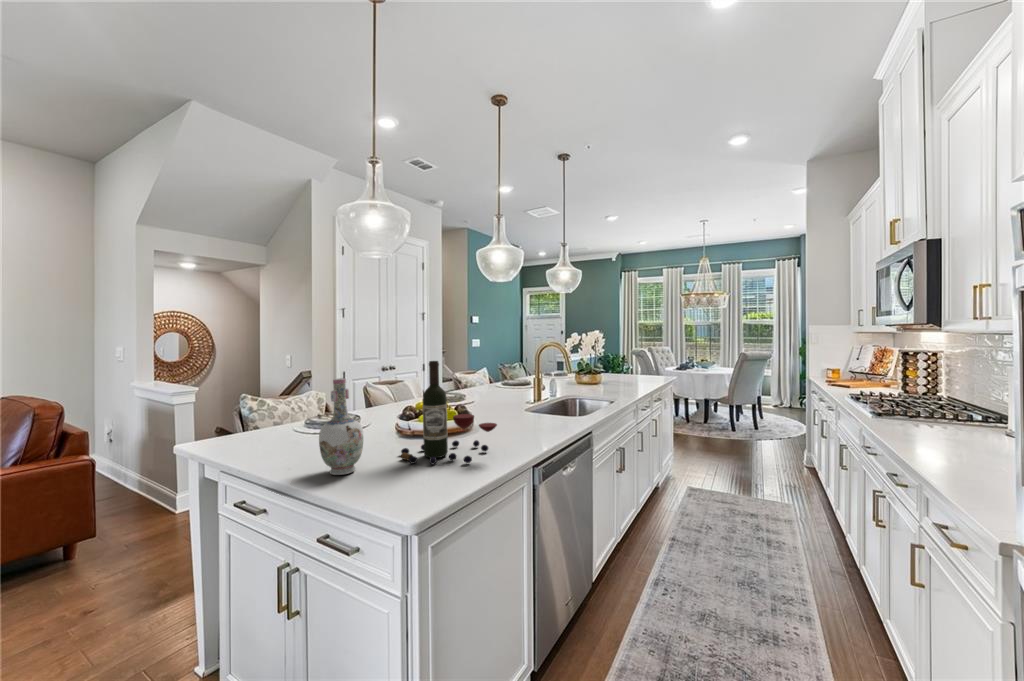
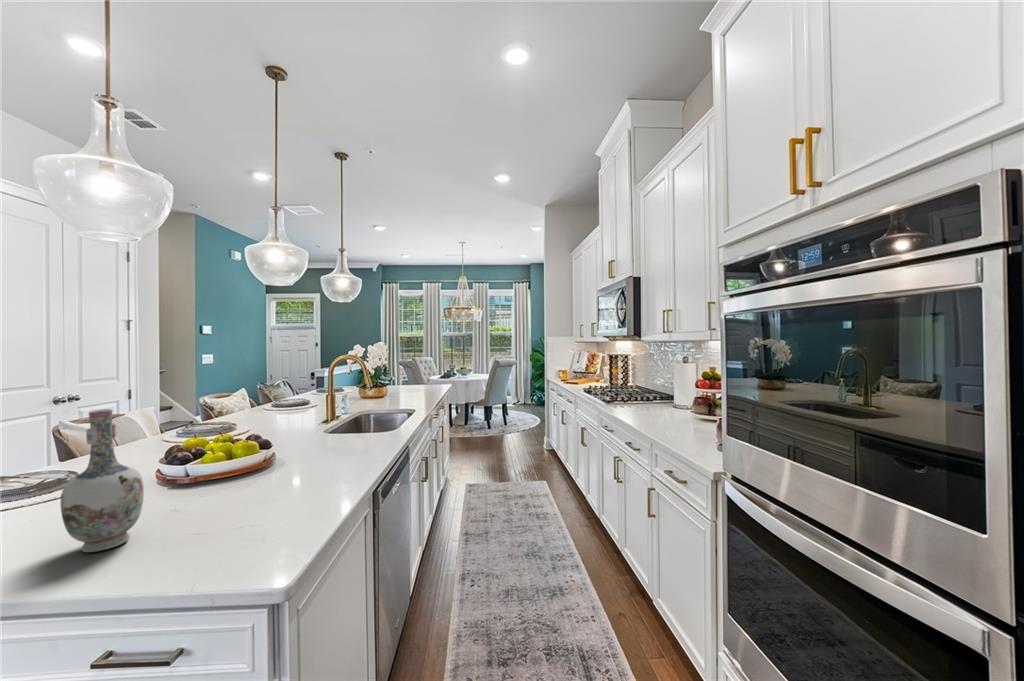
wine bottle: present [401,361,497,464] -> none [192,378,334,511]

